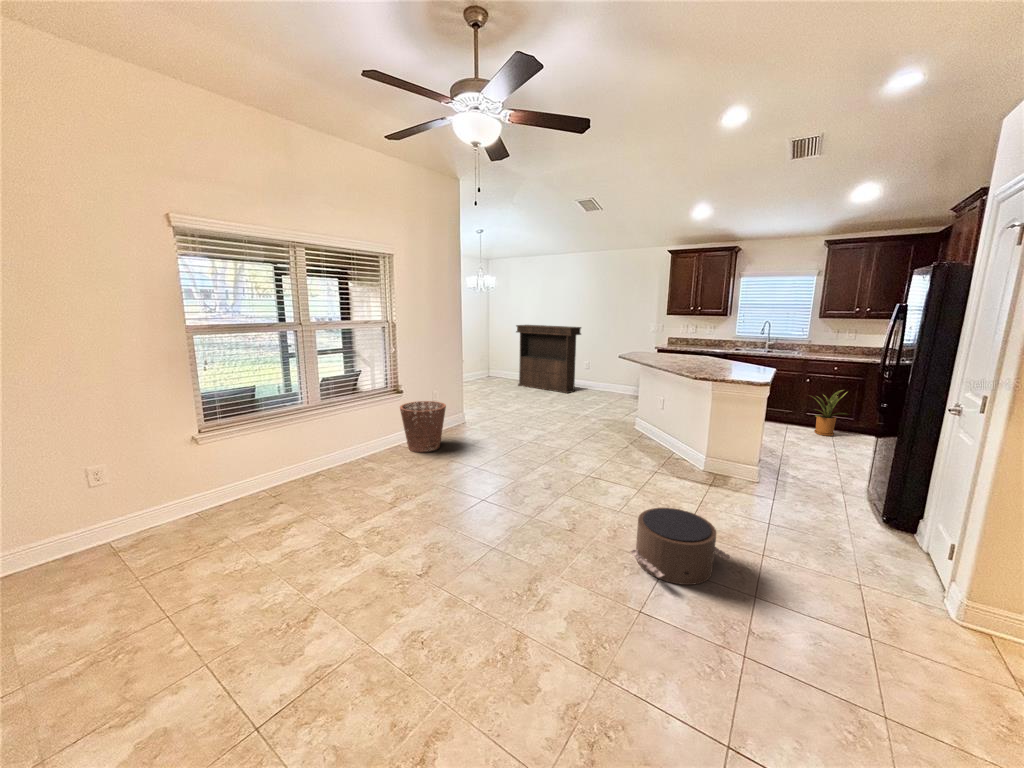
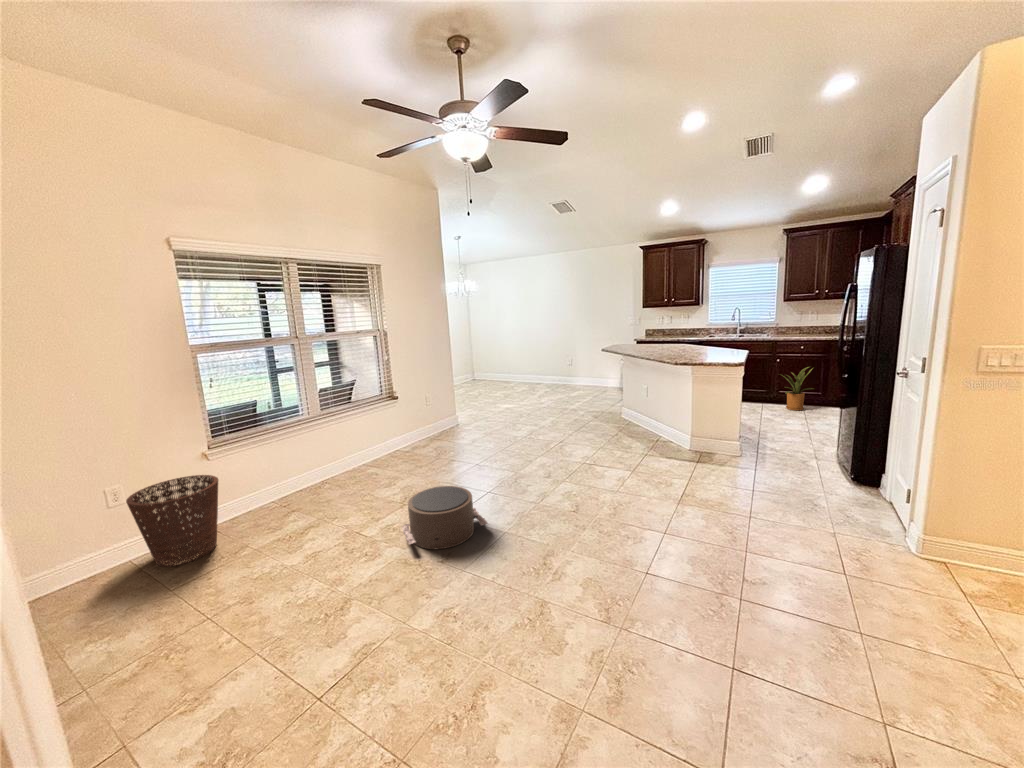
console table: present [516,325,581,393] -> none [498,325,562,390]
basket: present [400,401,446,452] -> present [126,475,218,567]
pouf: present [630,508,731,585] -> present [402,486,487,549]

